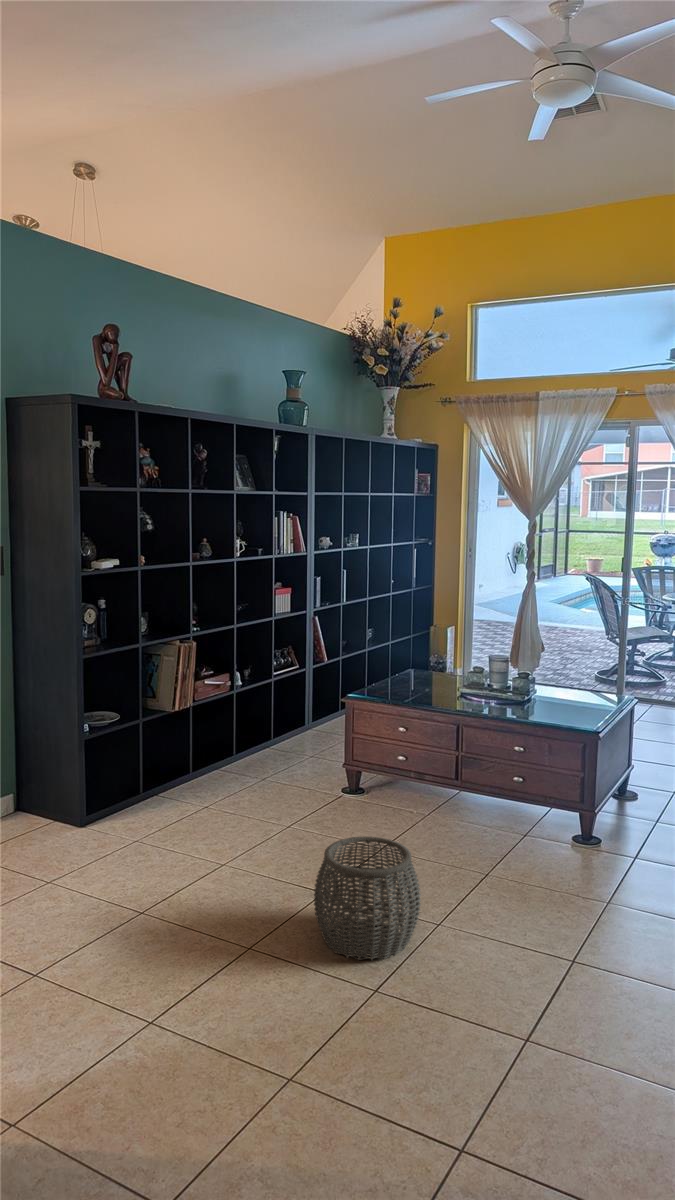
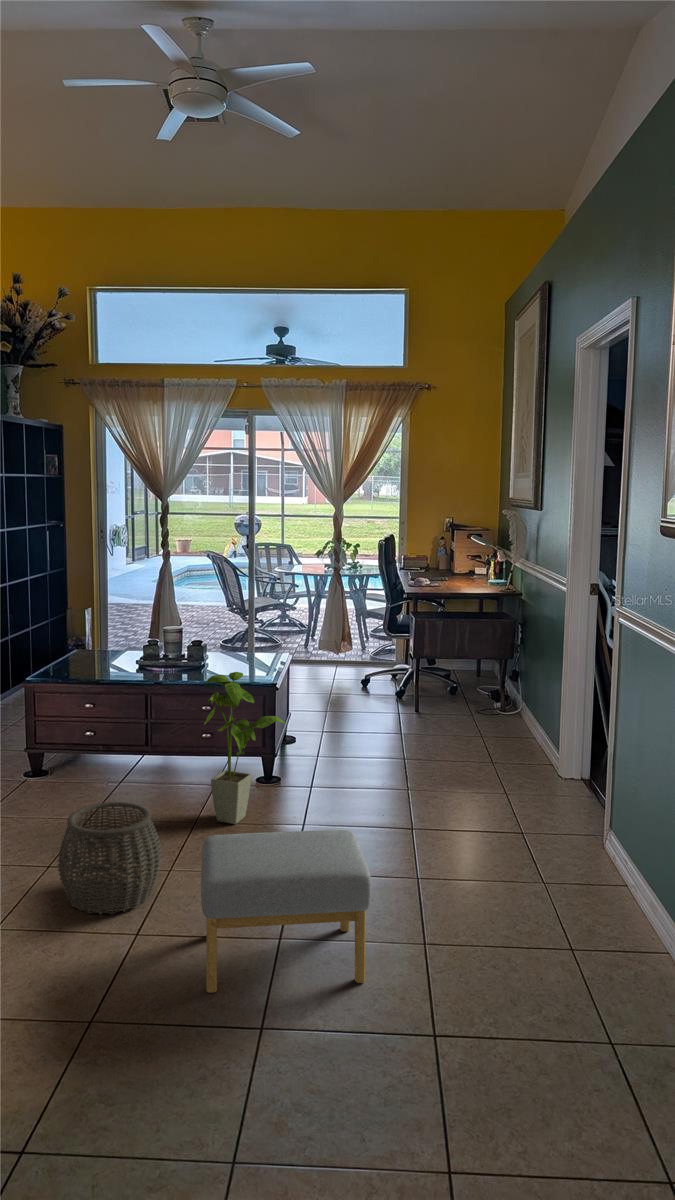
house plant: none [502,711,598,884] -> present [204,672,286,824]
footstool: none [417,899,631,1133] -> present [201,830,372,993]

